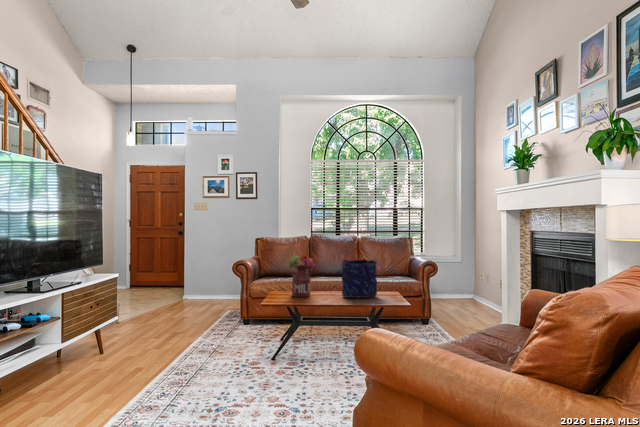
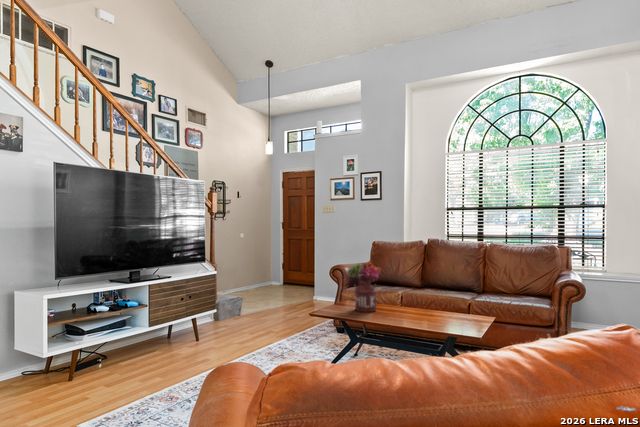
vase: present [342,259,377,298] -> none [407,271,454,323]

